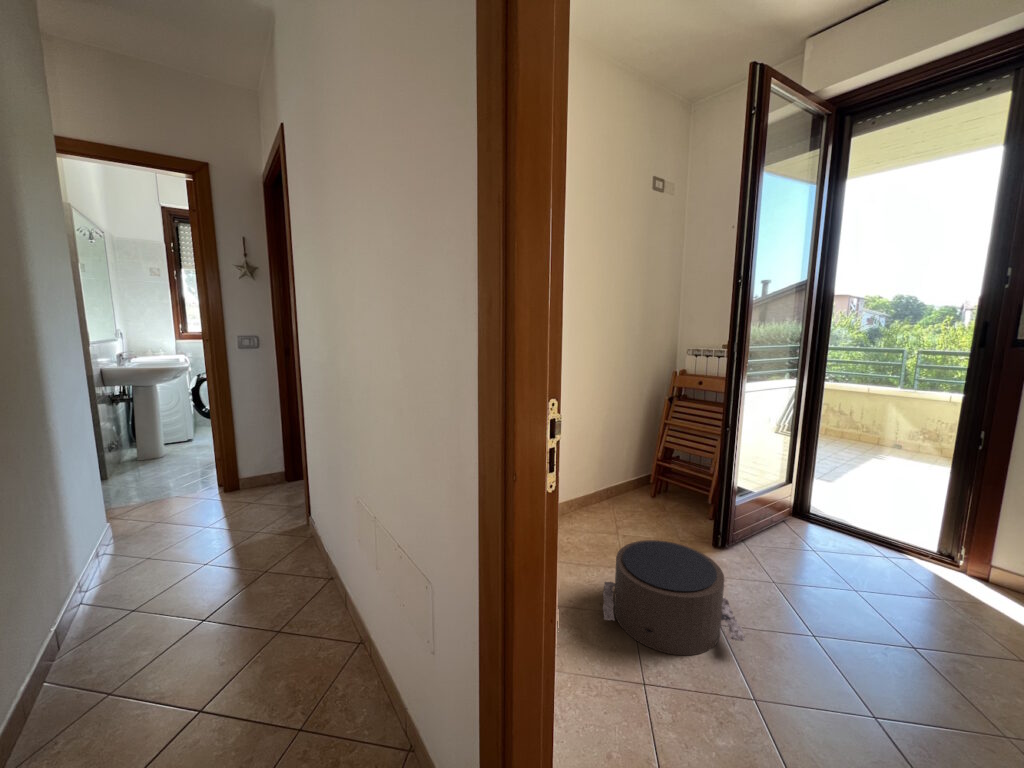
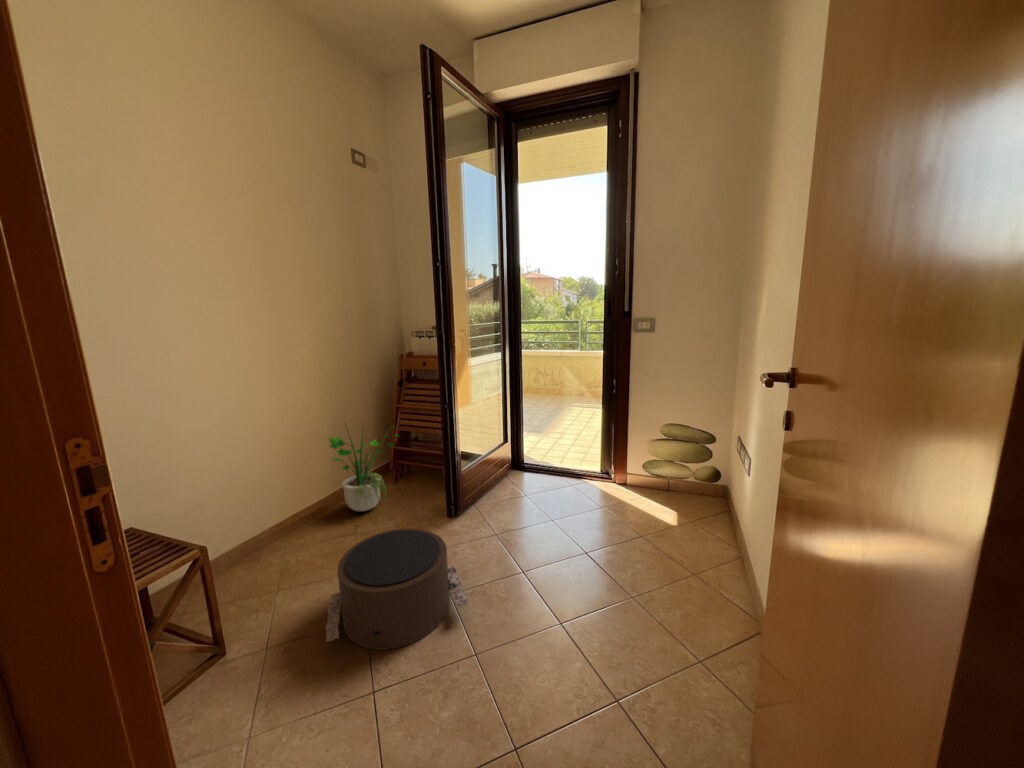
potted plant: none [601,422,666,517] -> present [329,426,398,511]

